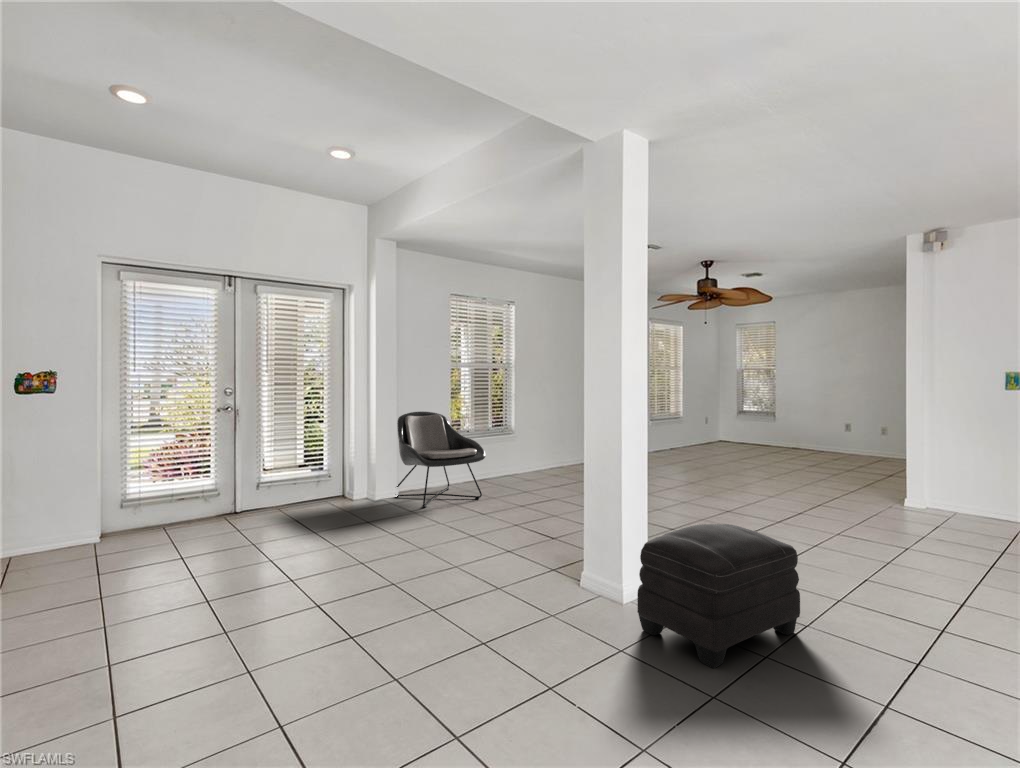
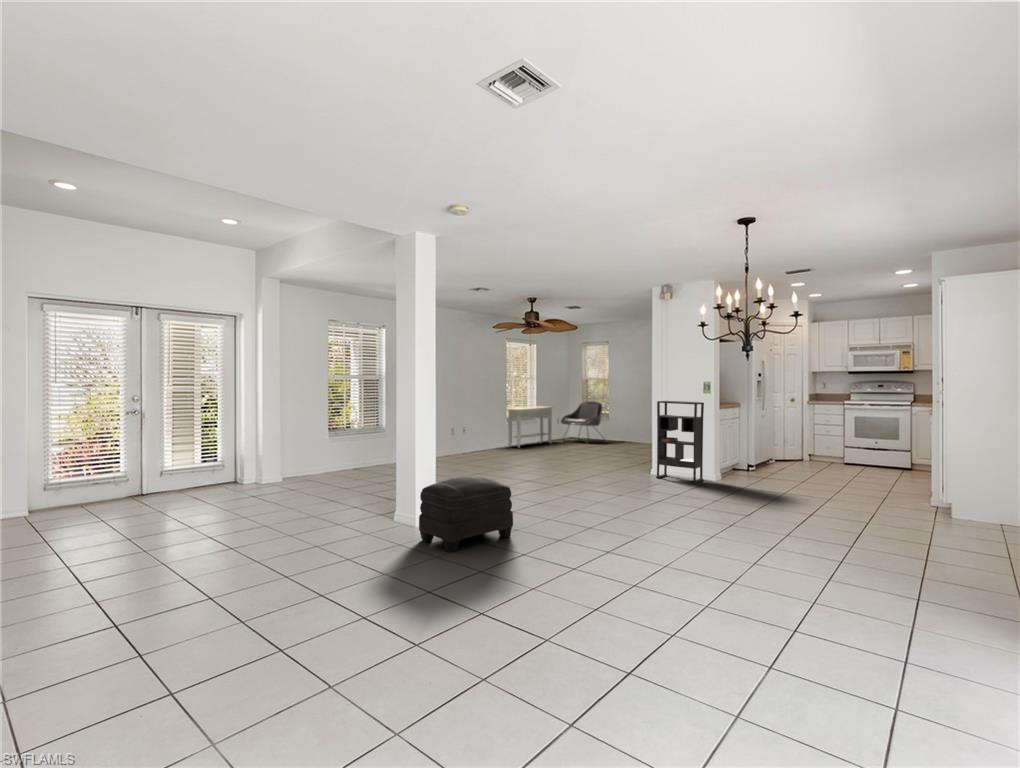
bookshelf: none [917,400,1004,525] -> present [656,401,704,483]
console table: none [653,406,710,457] -> present [507,406,554,448]
lounge chair: present [395,411,486,508] -> present [561,401,605,443]

